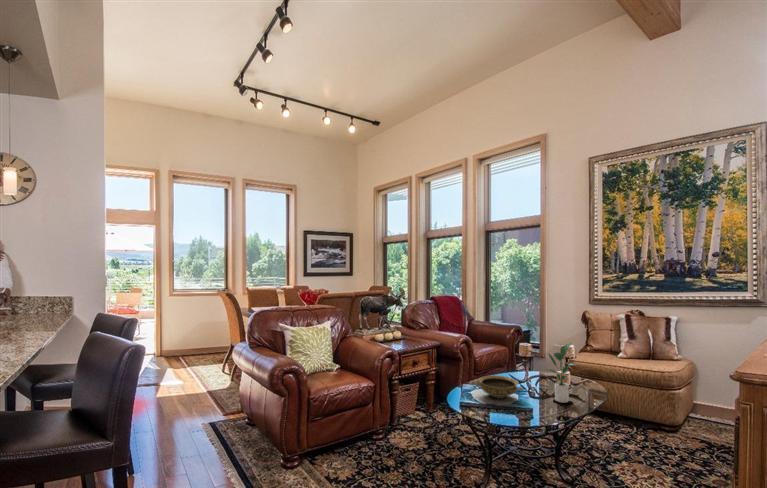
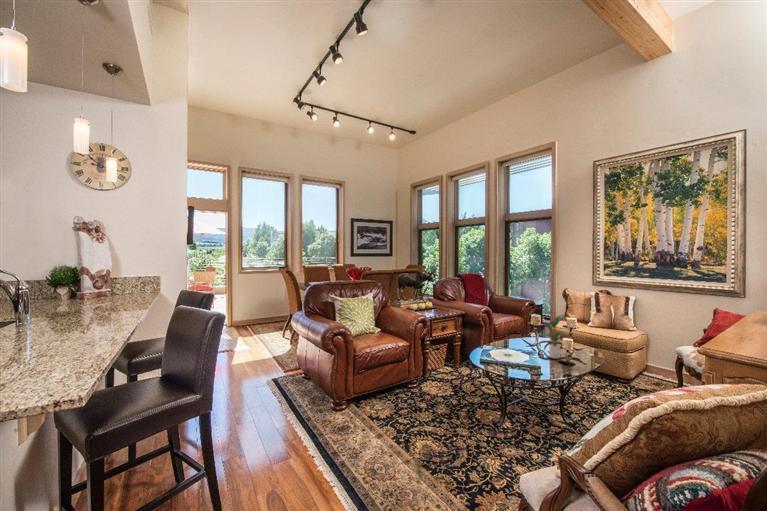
ceramic bowl: present [475,375,523,399] -> none [488,338,525,355]

